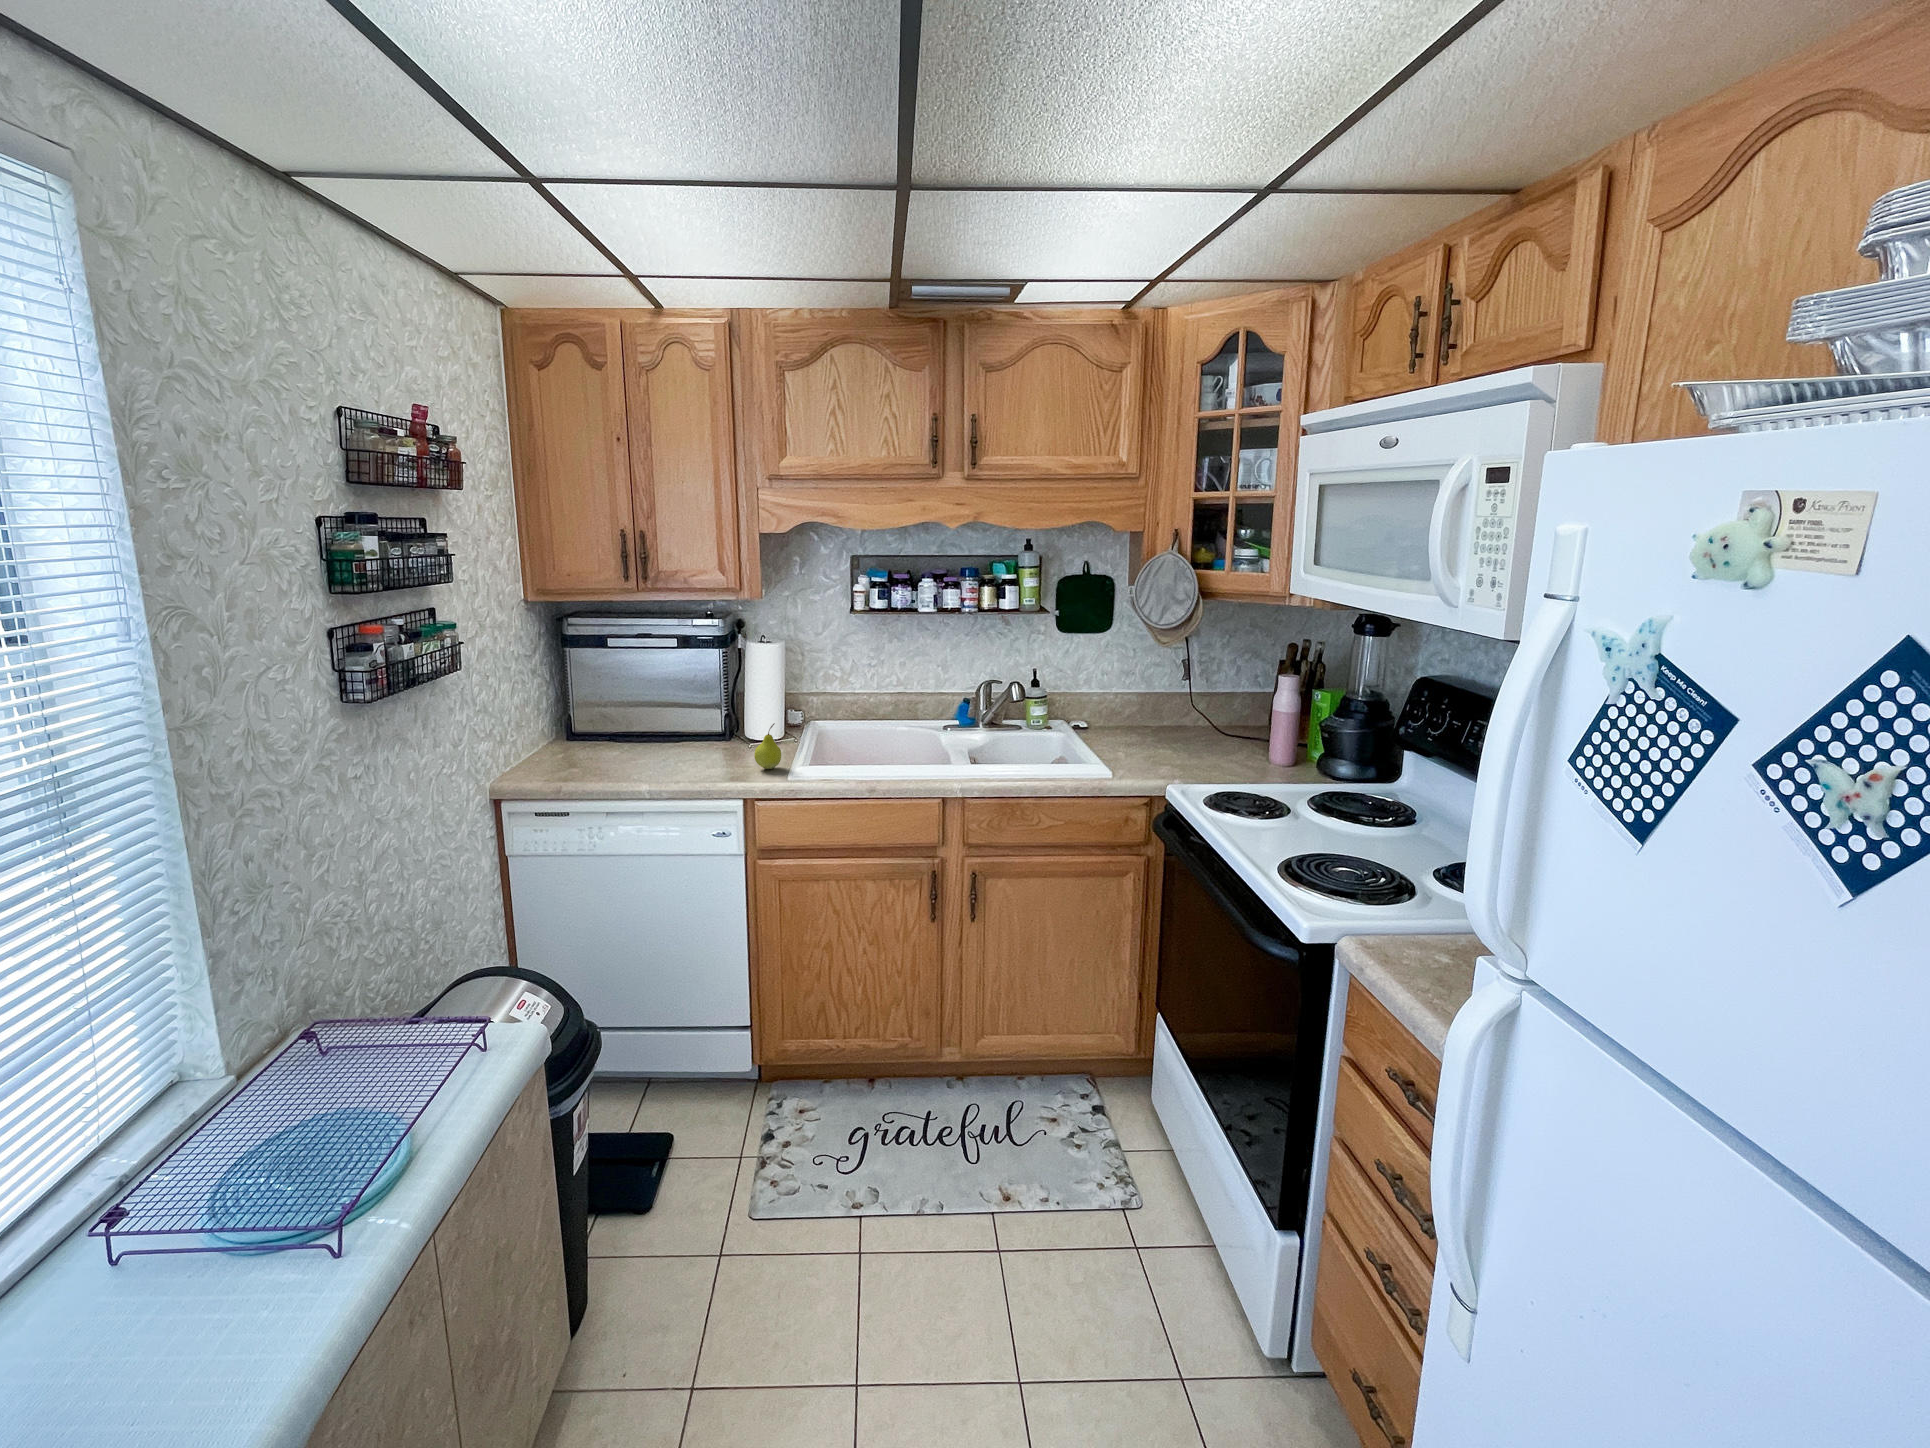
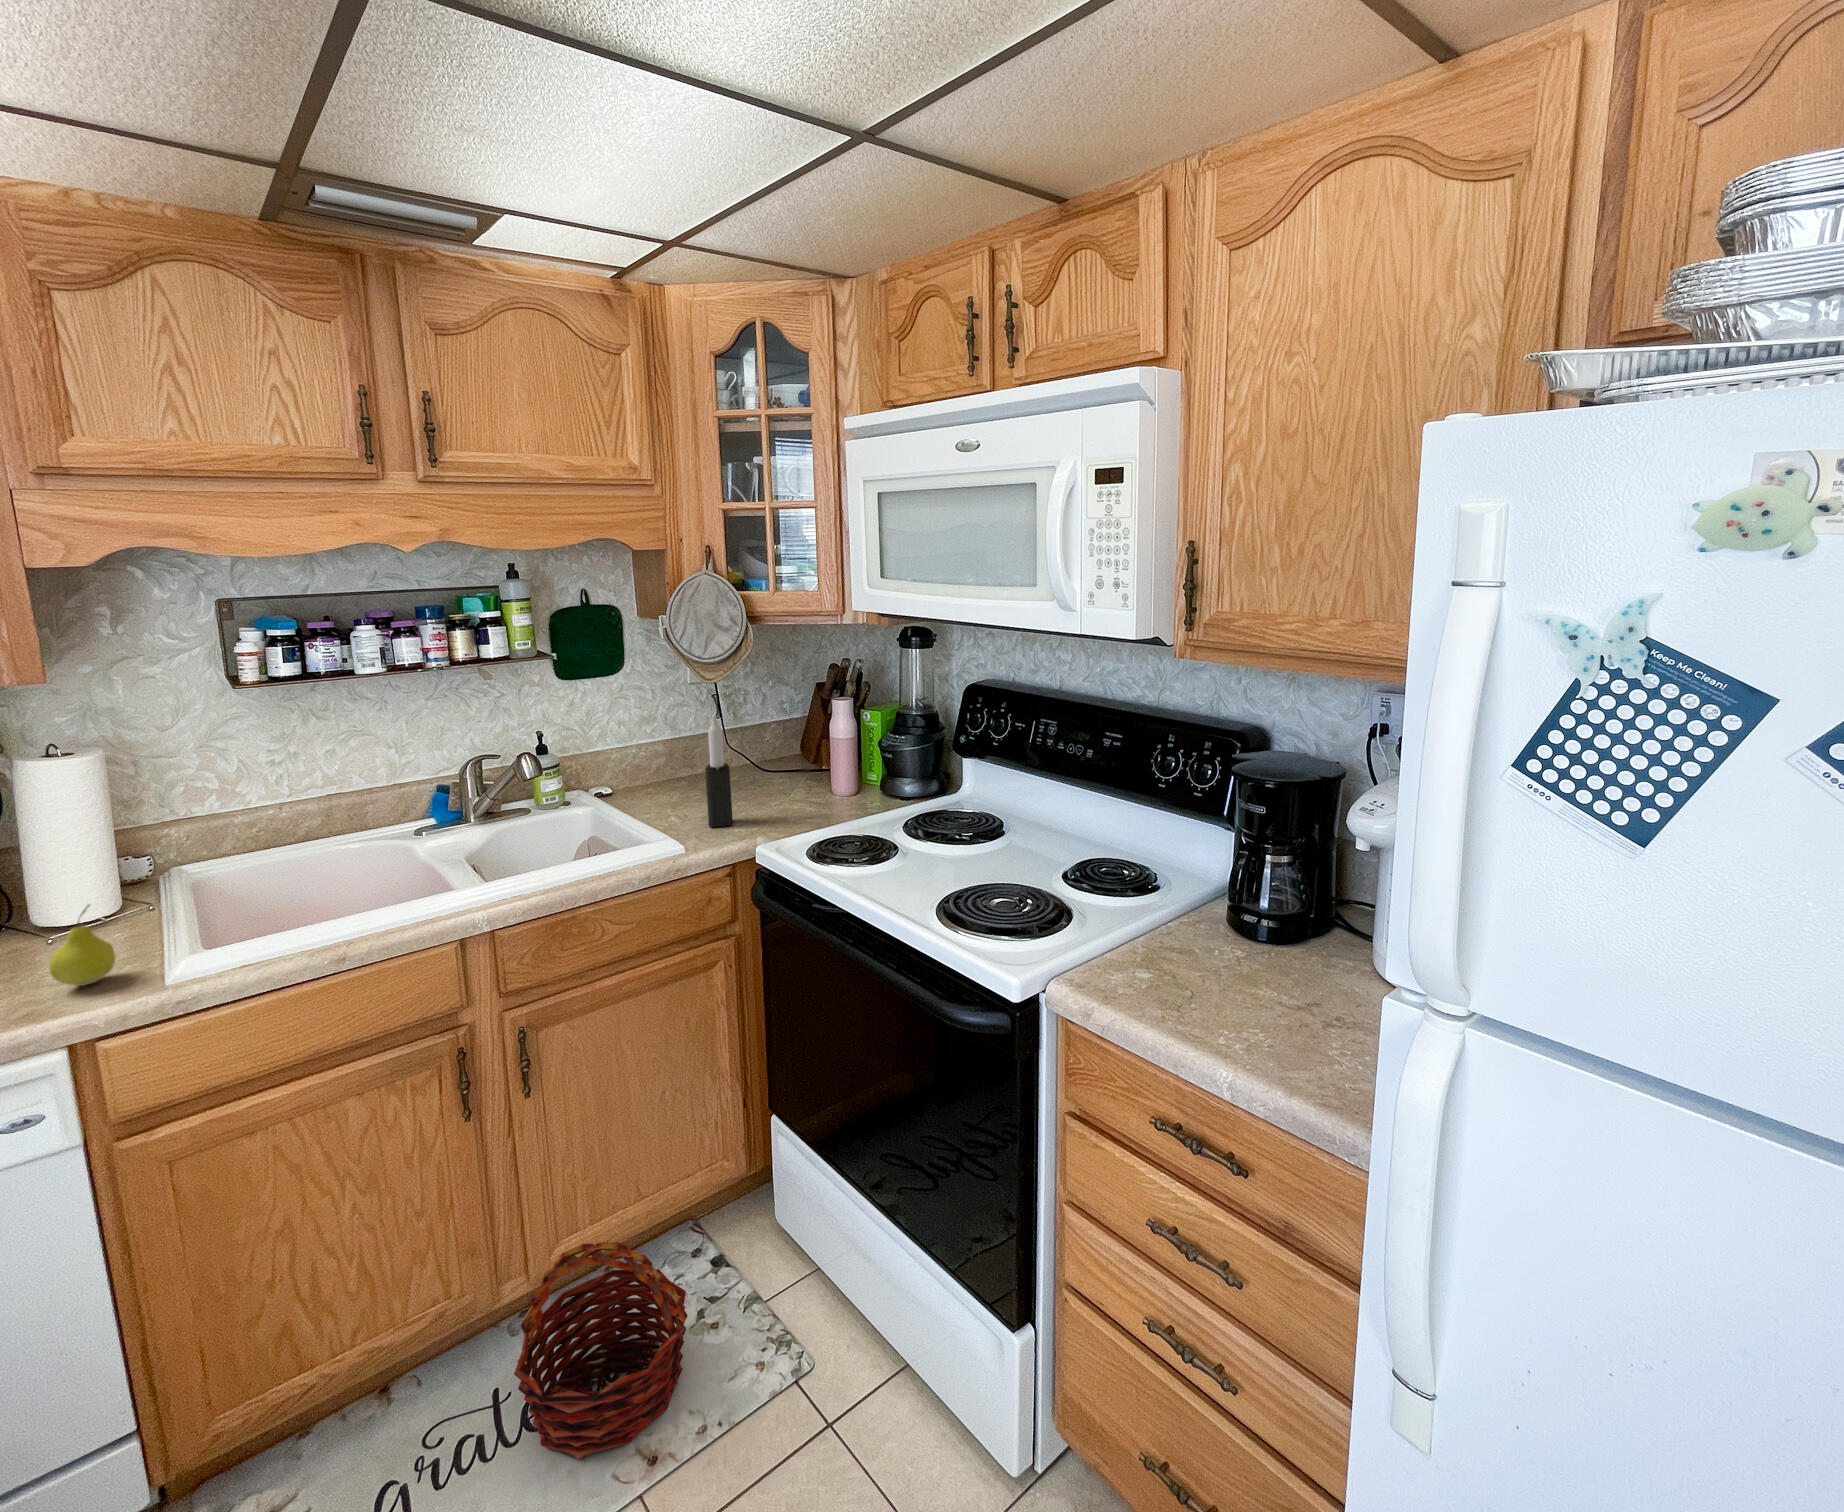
candle: none [1139,671,1163,766] -> present [705,715,733,827]
basket: none [939,1037,1057,1184] -> present [514,1242,688,1459]

